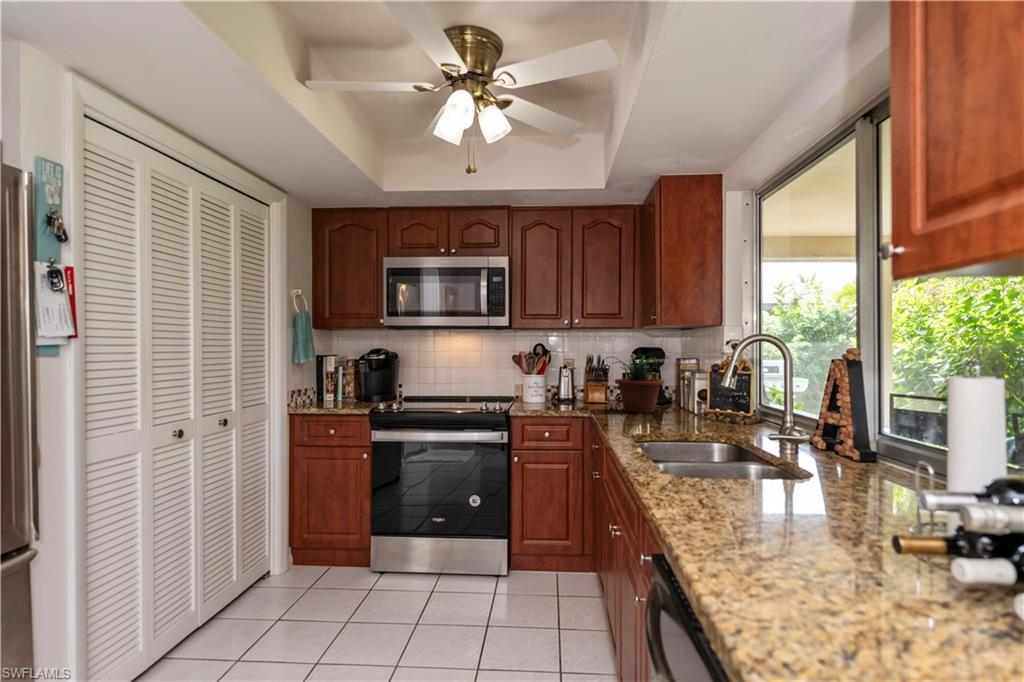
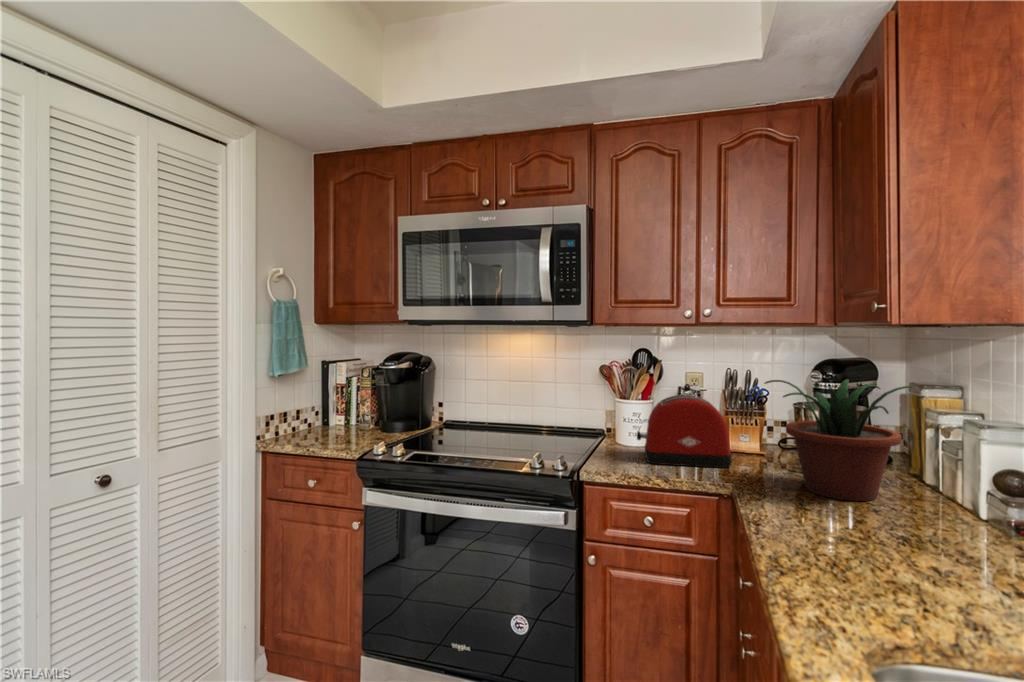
toaster: none [537,369,590,408] -> present [637,395,732,468]

